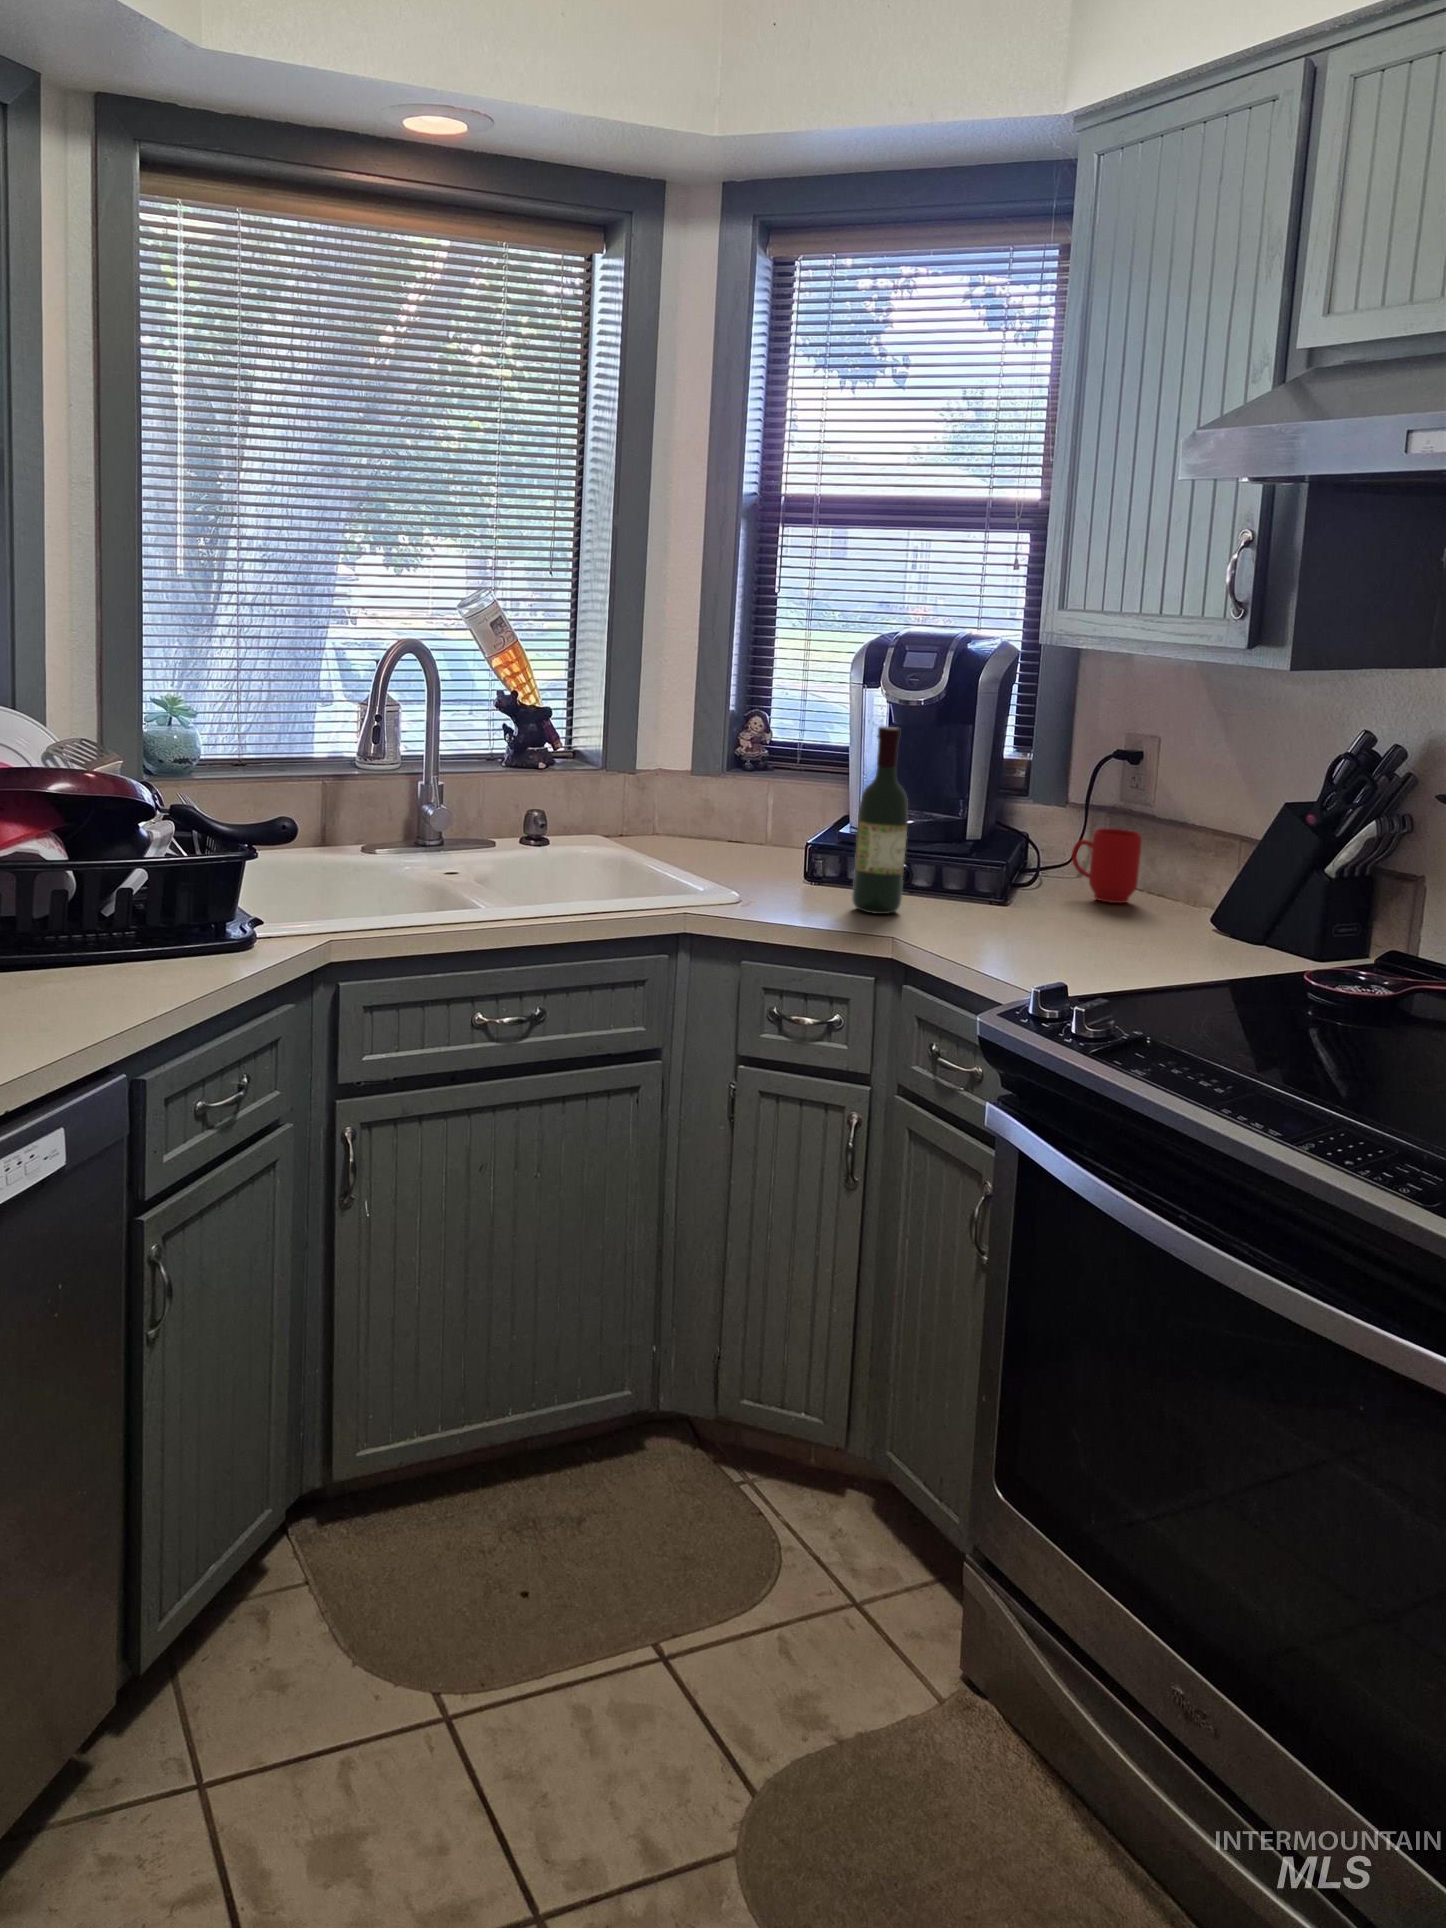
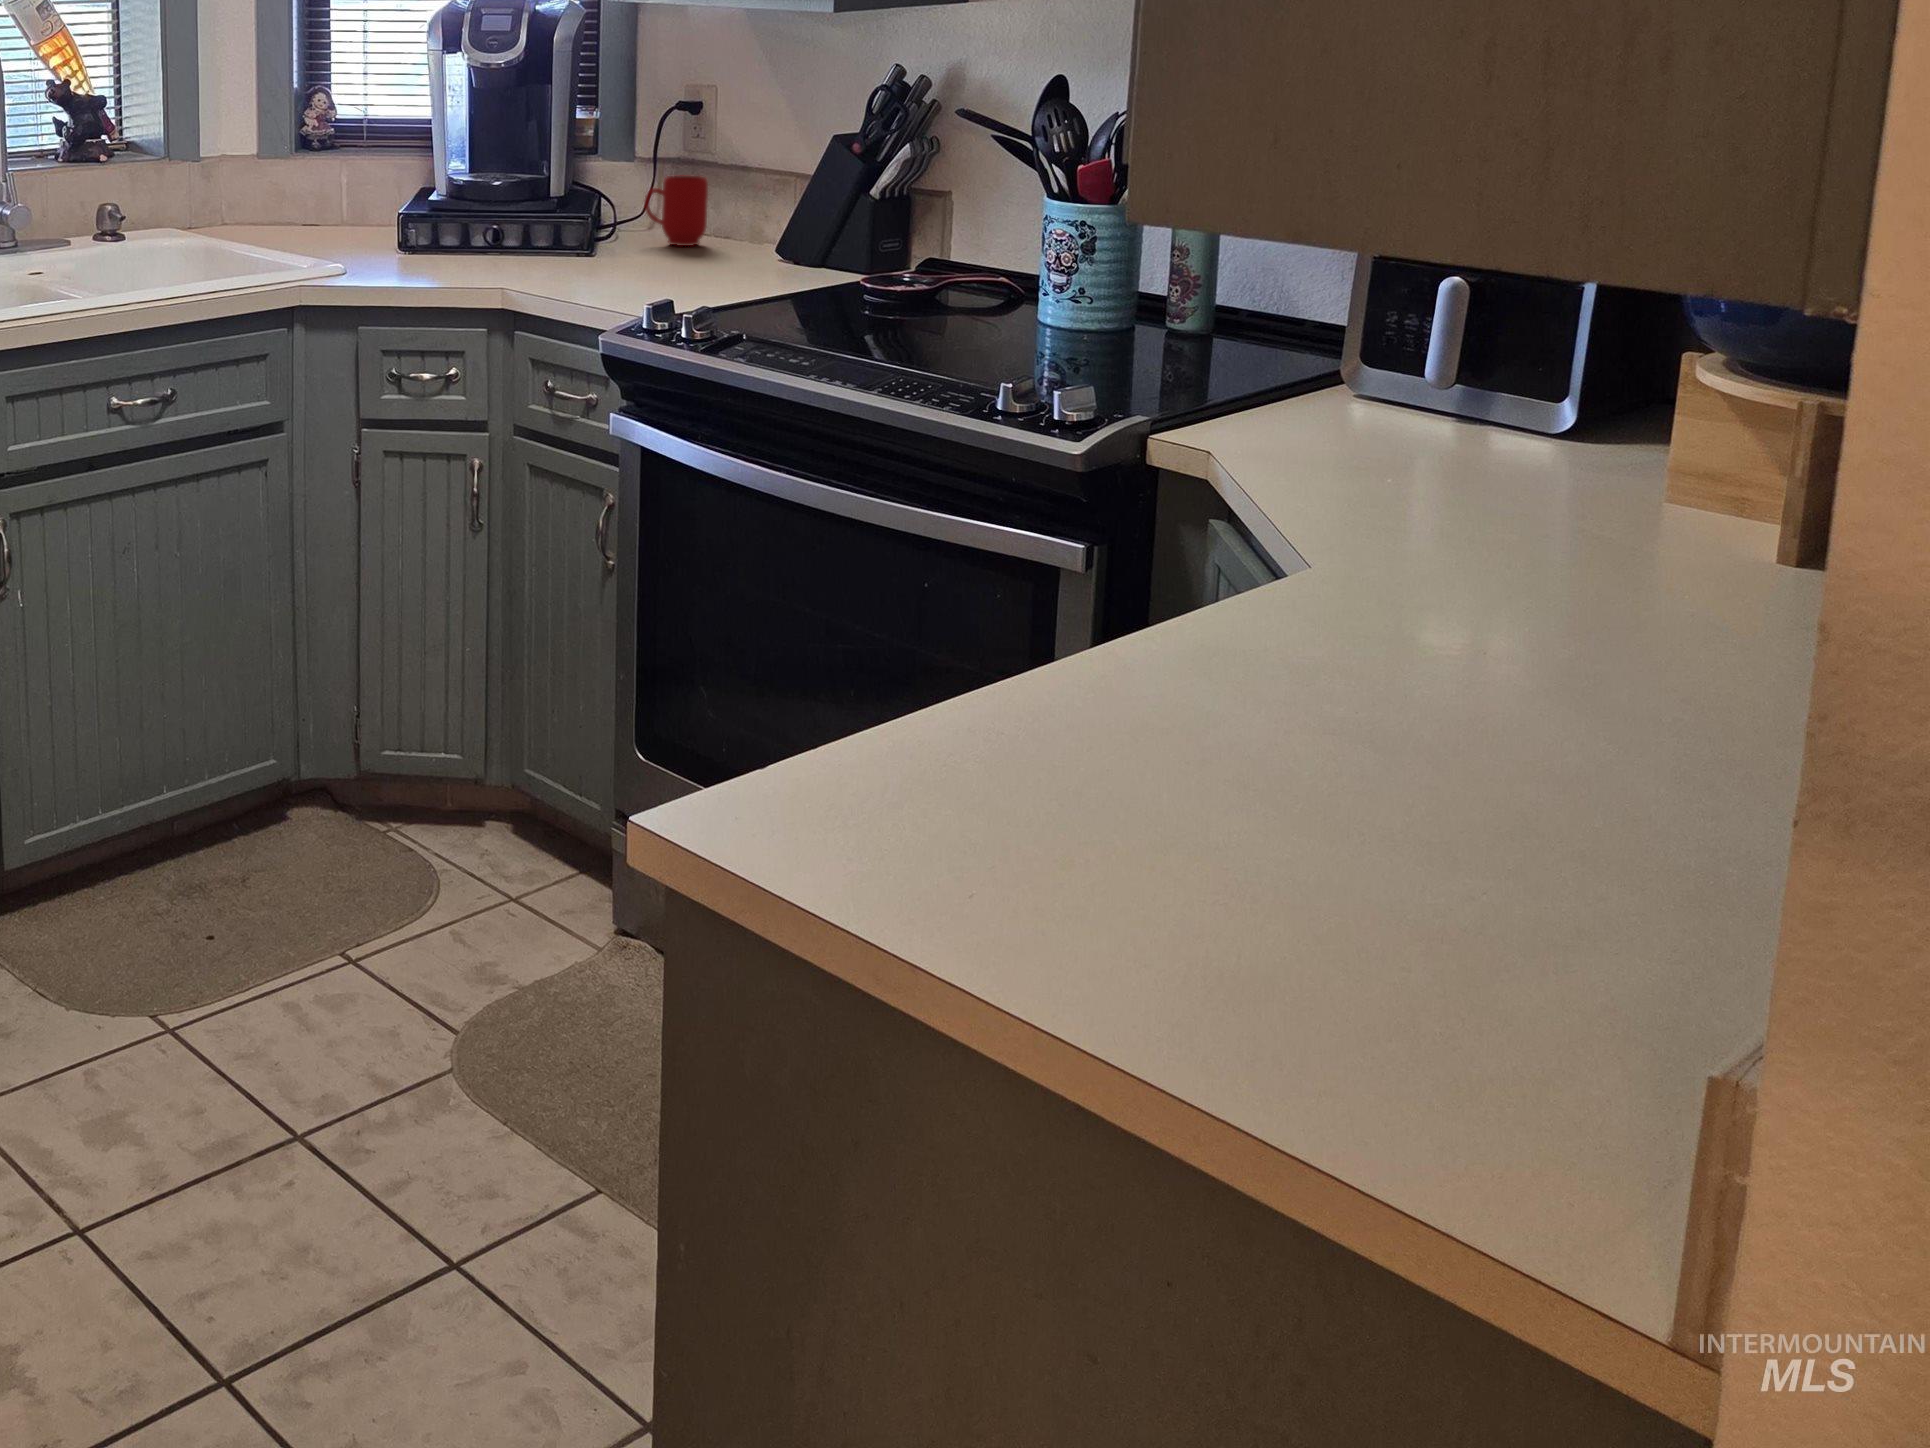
wine bottle: present [852,727,908,914] -> none [450,89,498,271]

